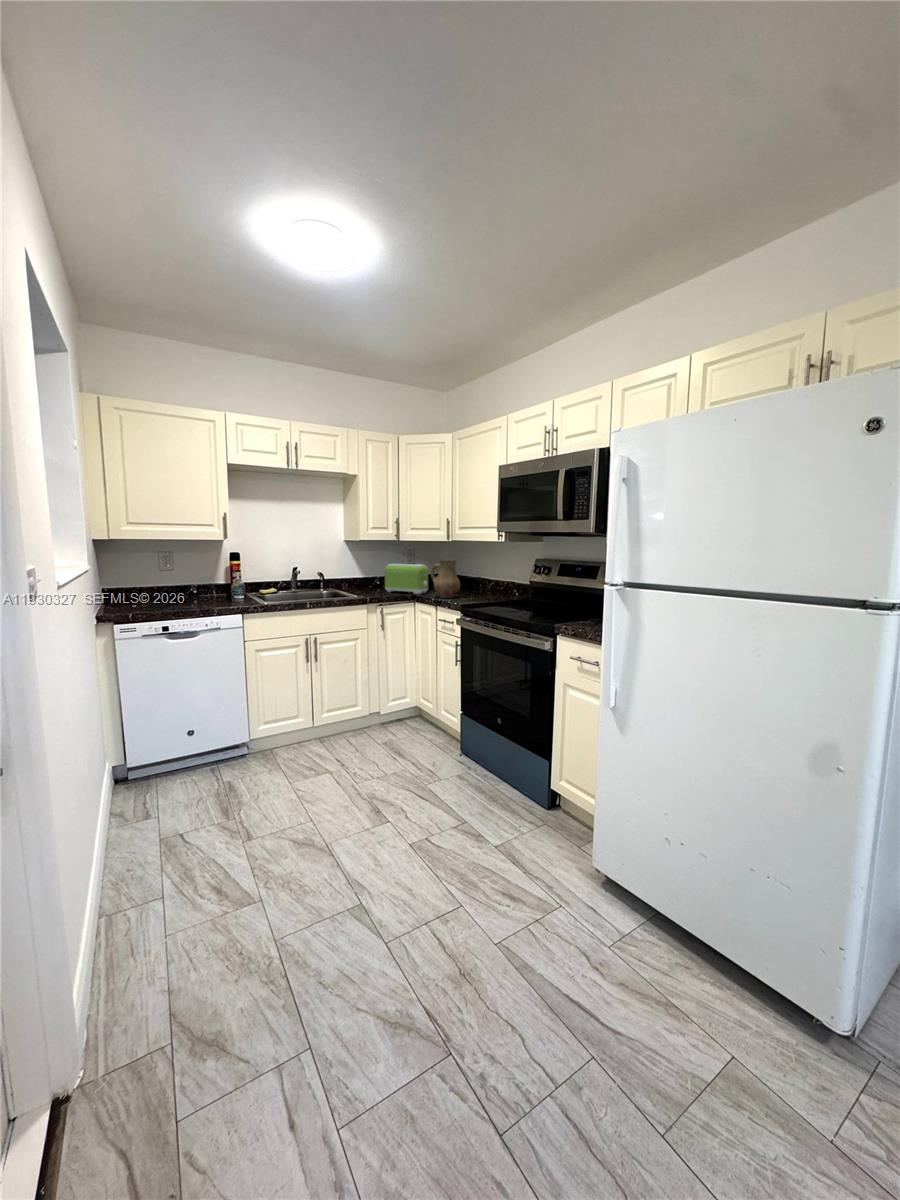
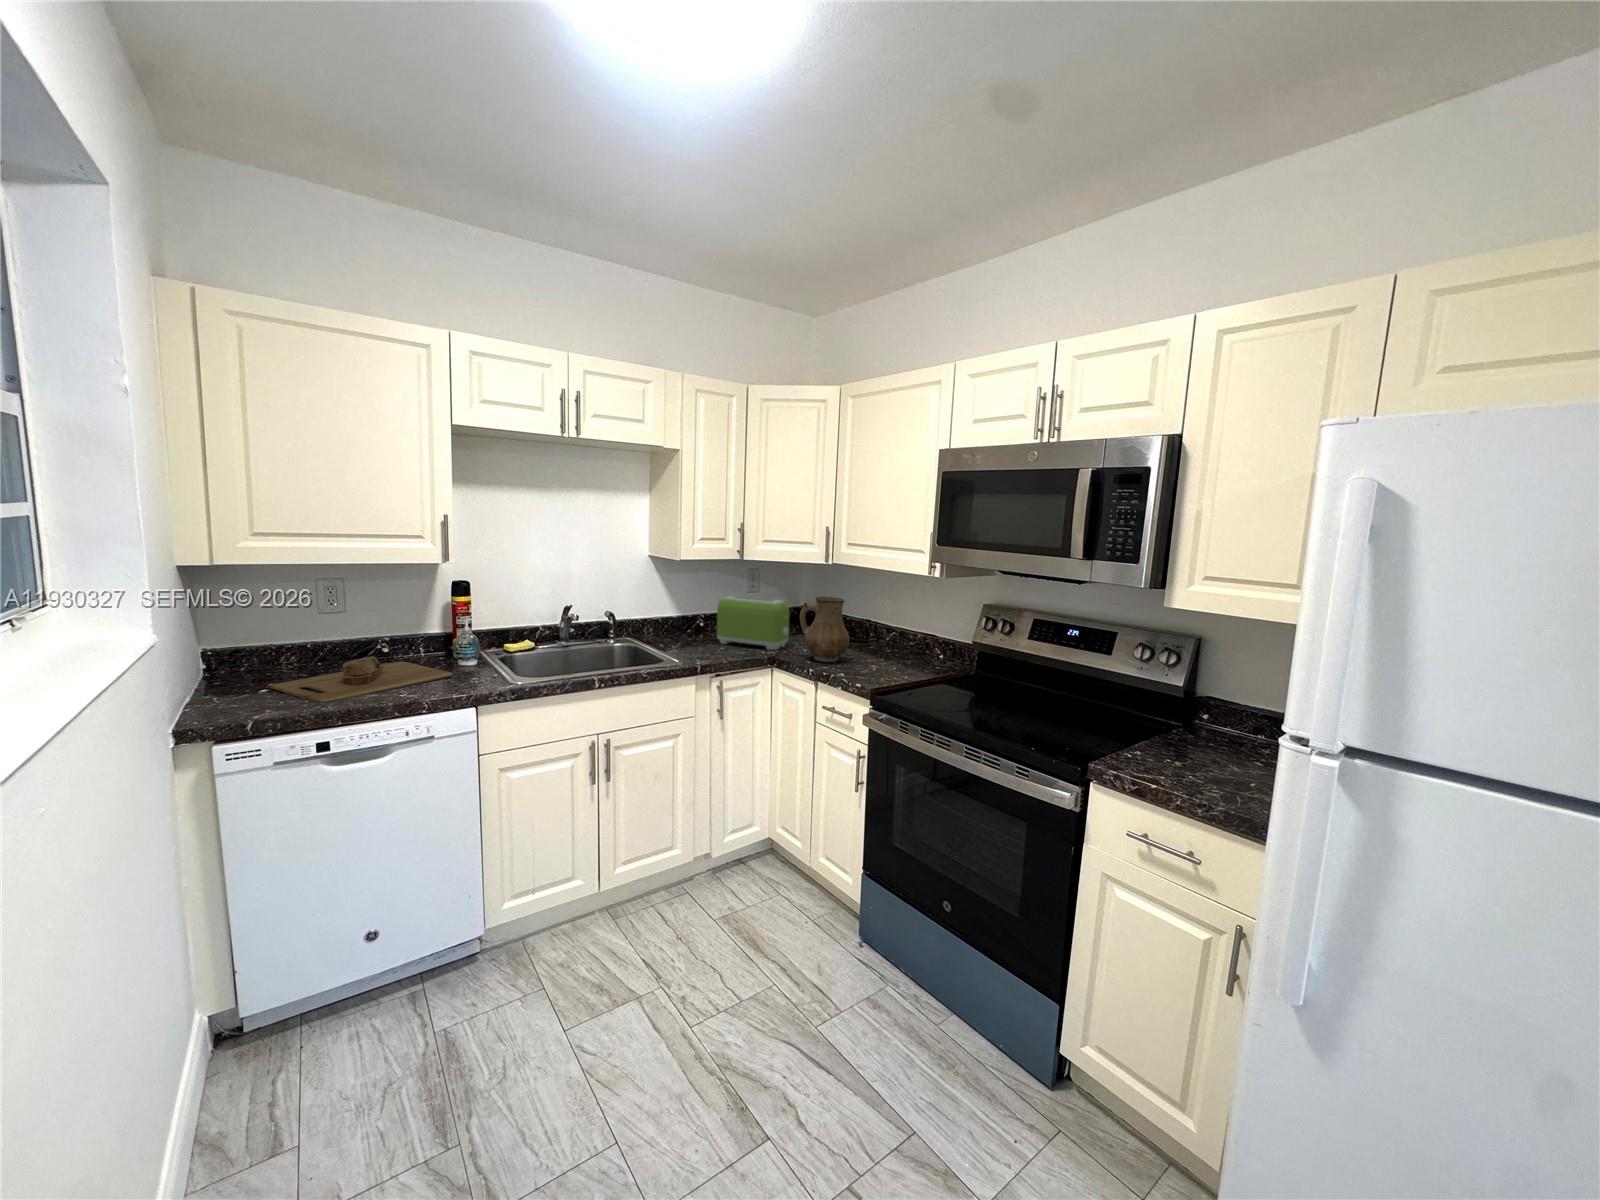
cutting board: none [137,591,230,610] -> present [271,656,452,703]

